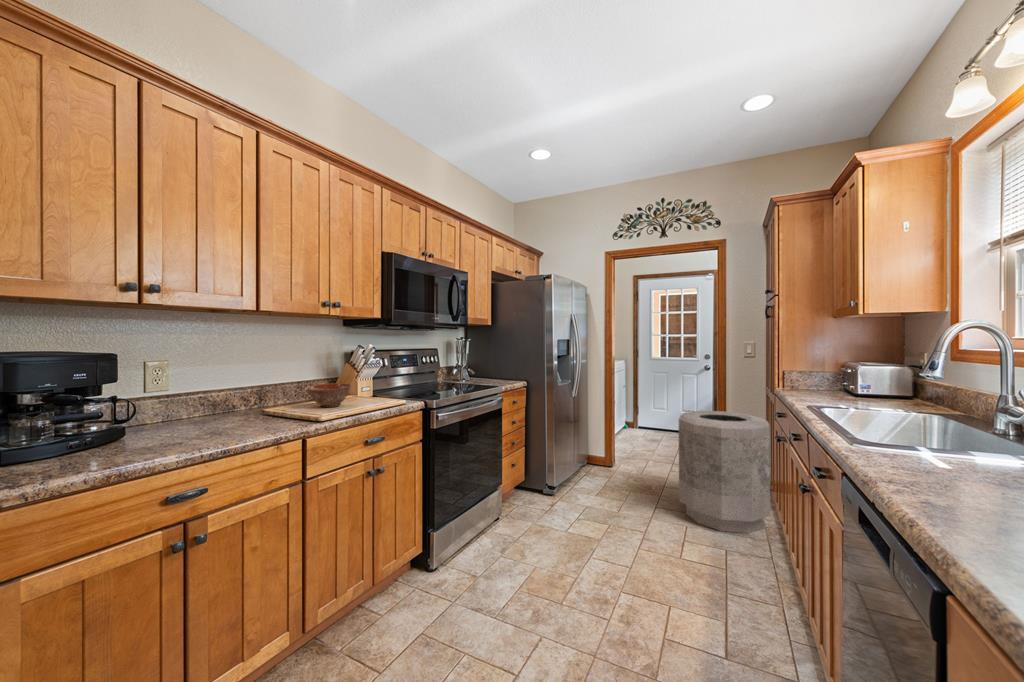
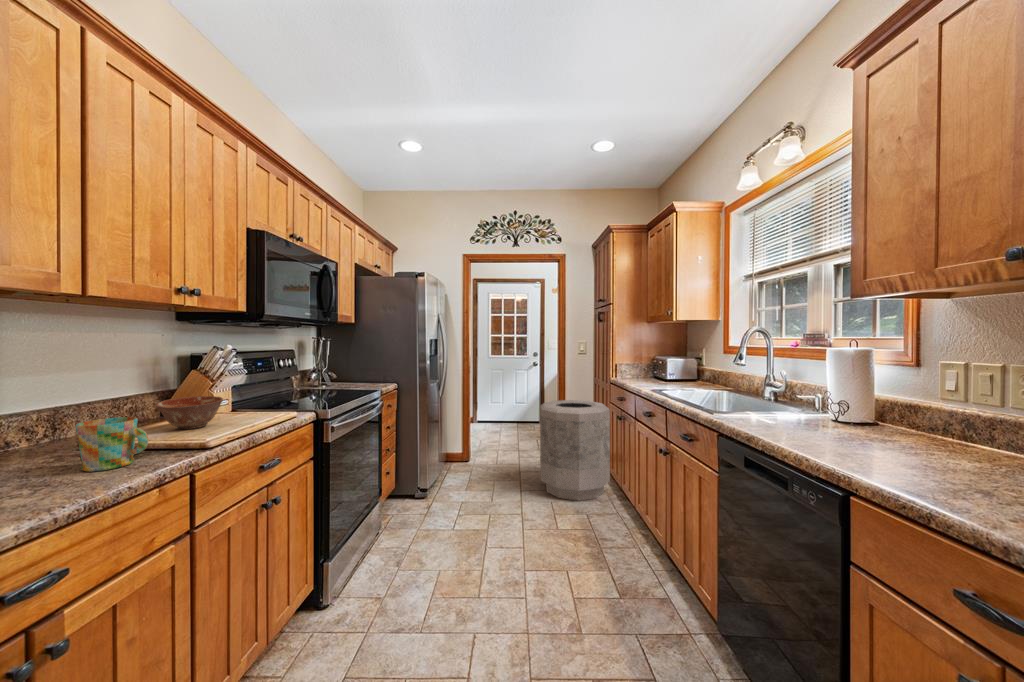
mug: none [241,394,279,430] -> present [76,417,148,471]

